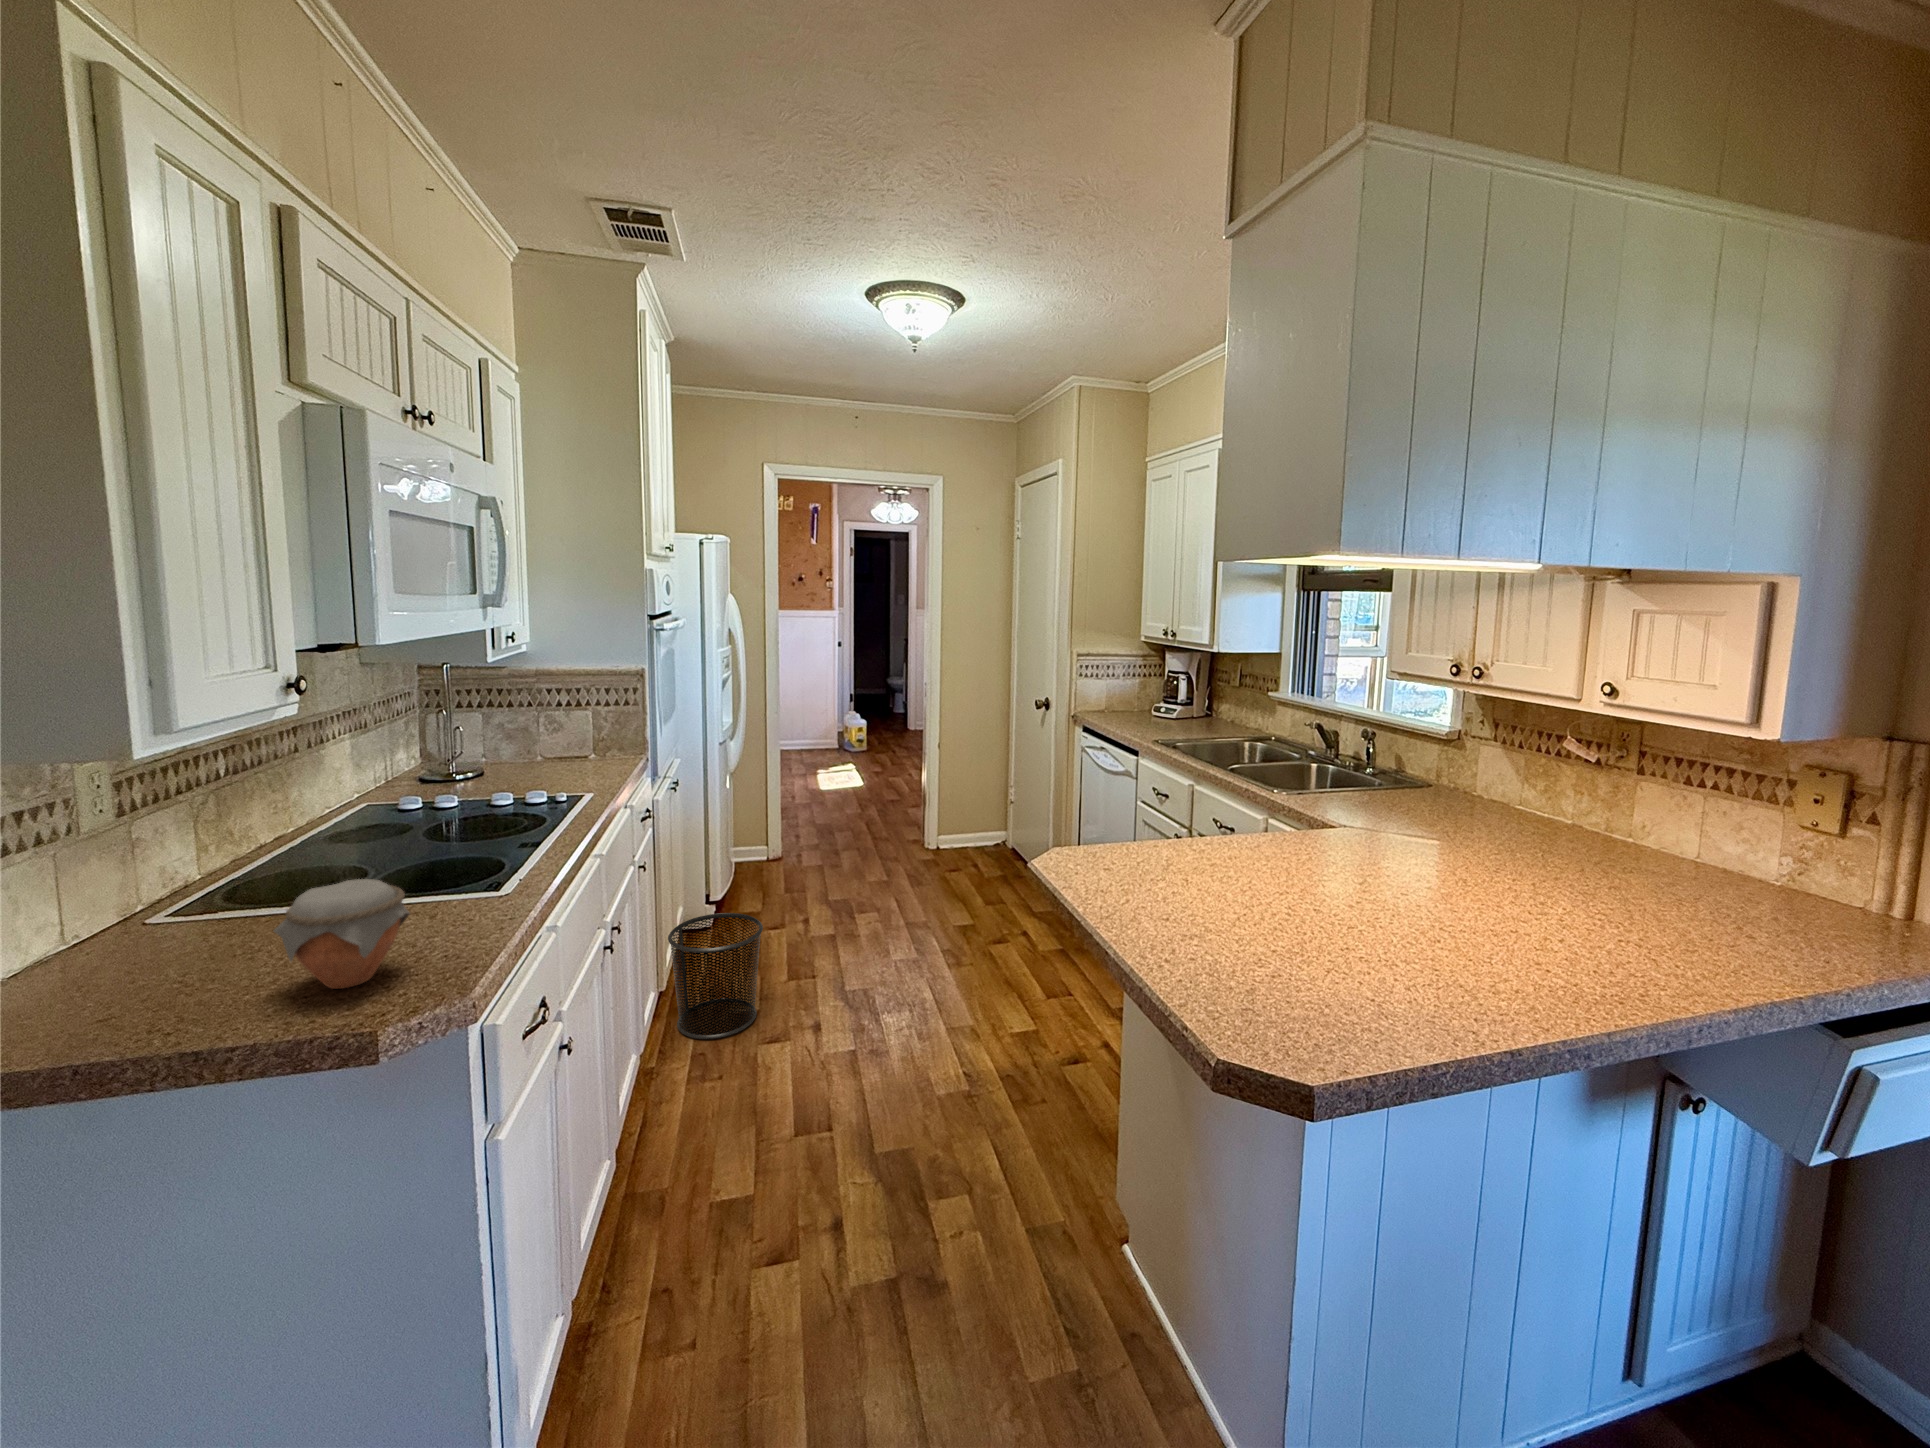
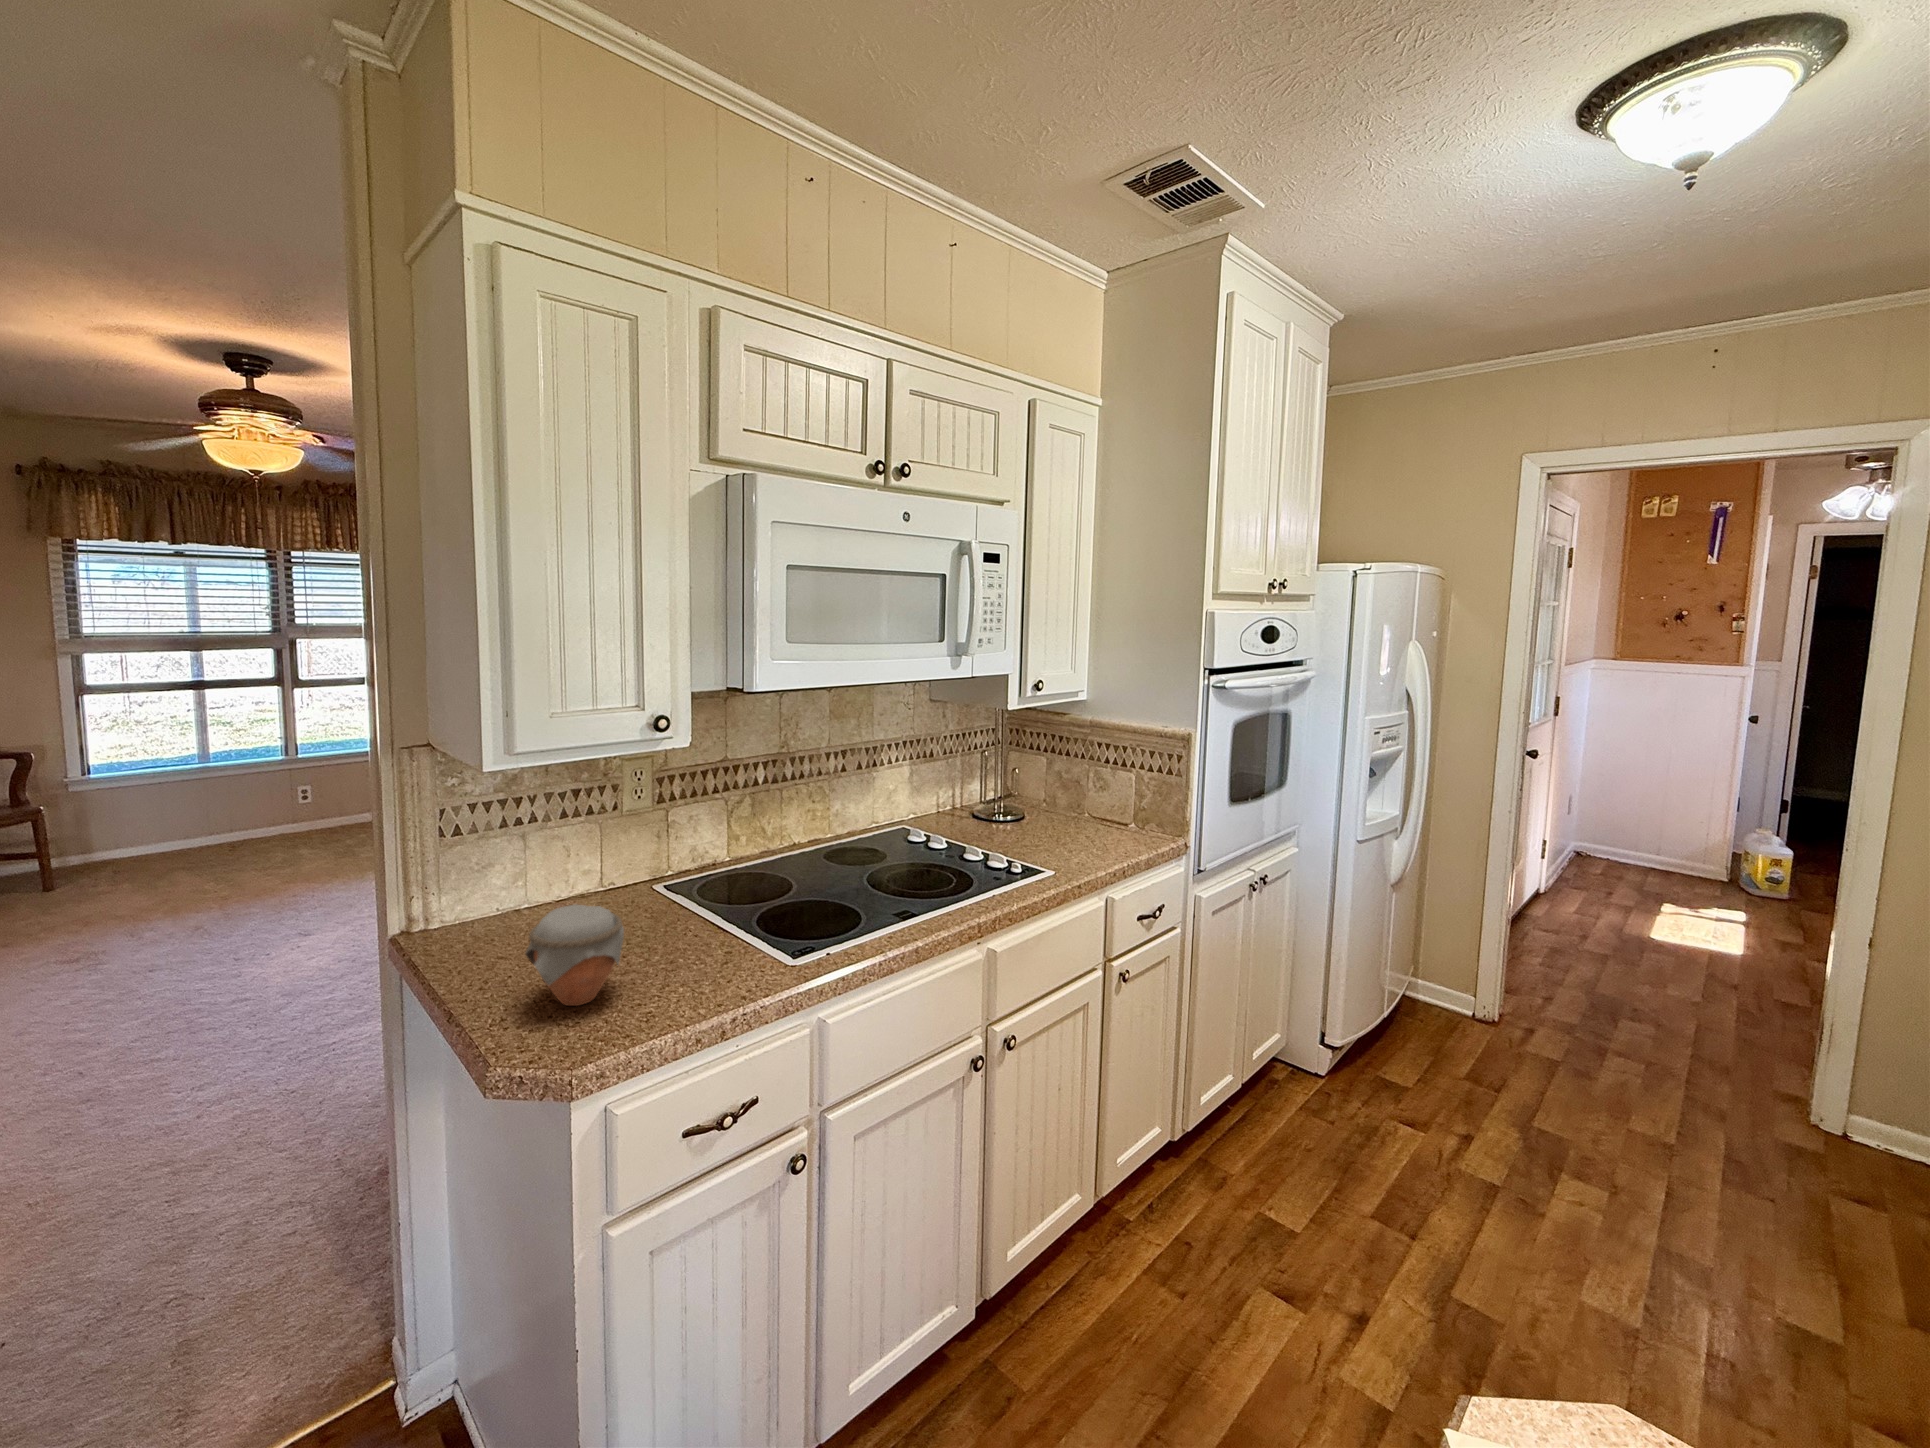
waste bin: present [668,913,763,1039] -> none [1182,1060,1311,1247]

